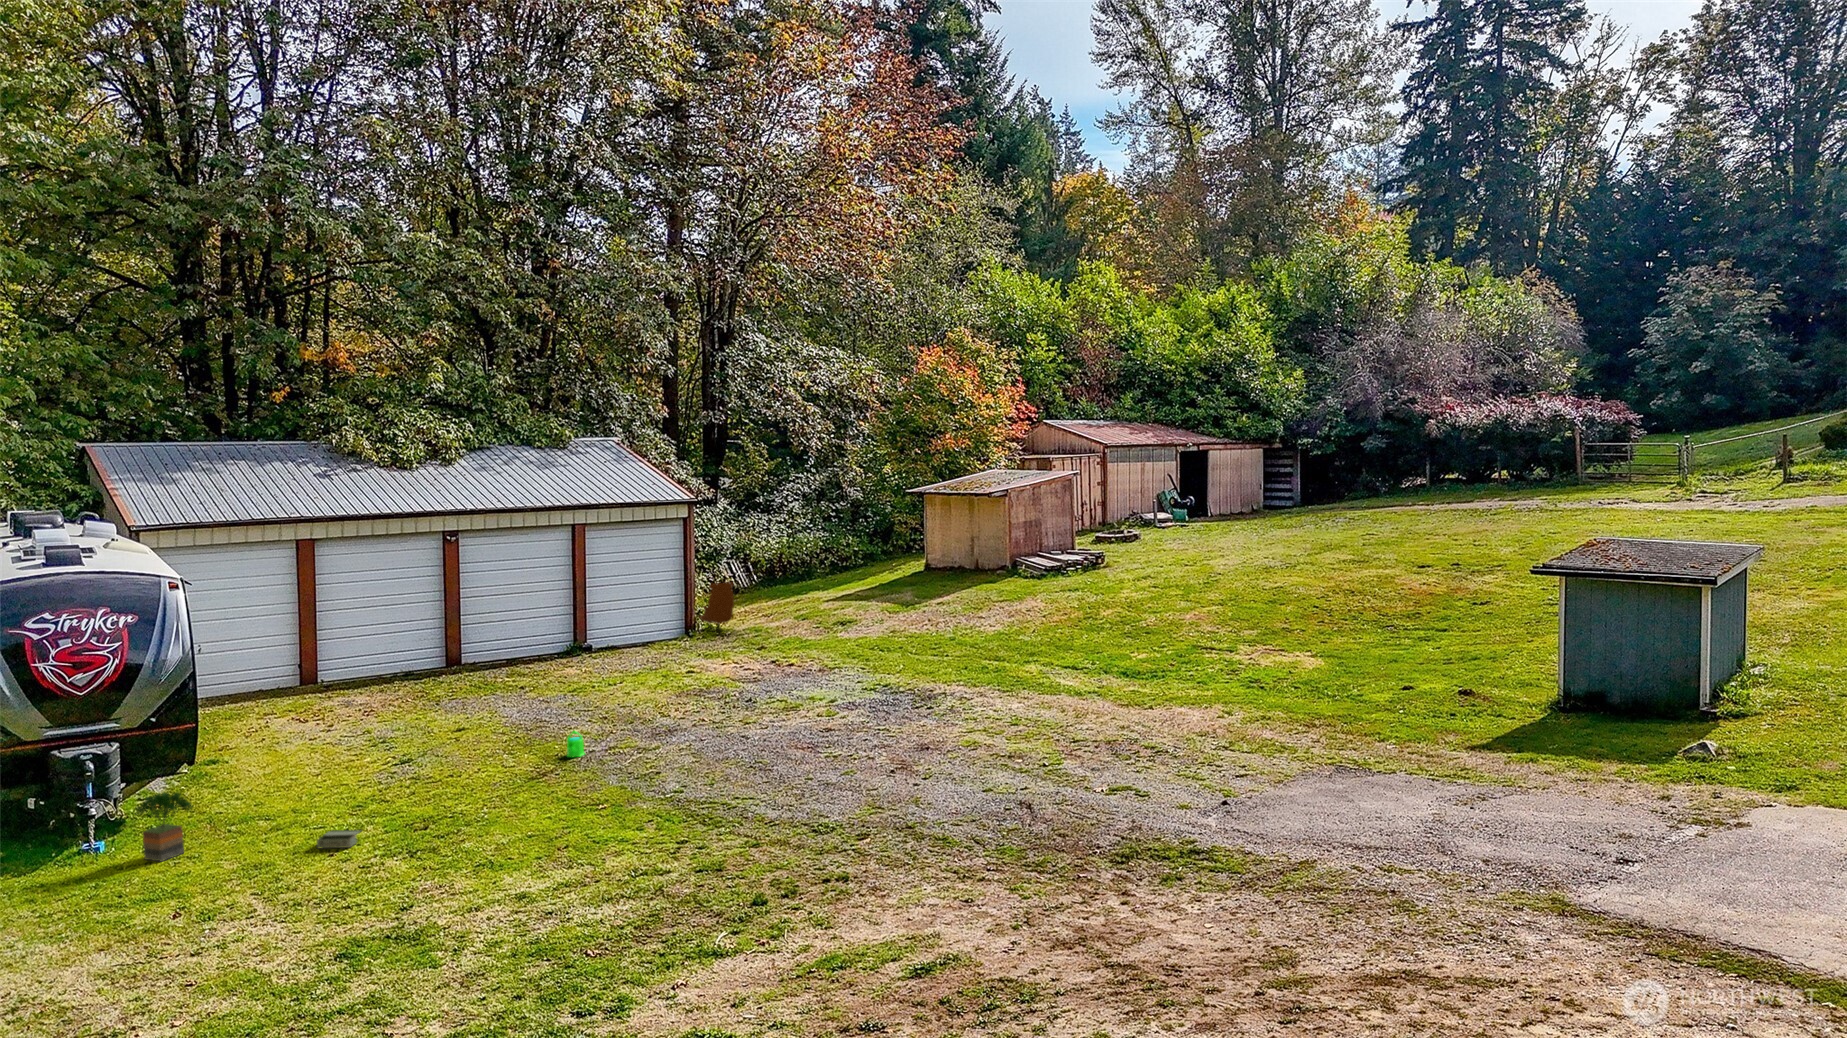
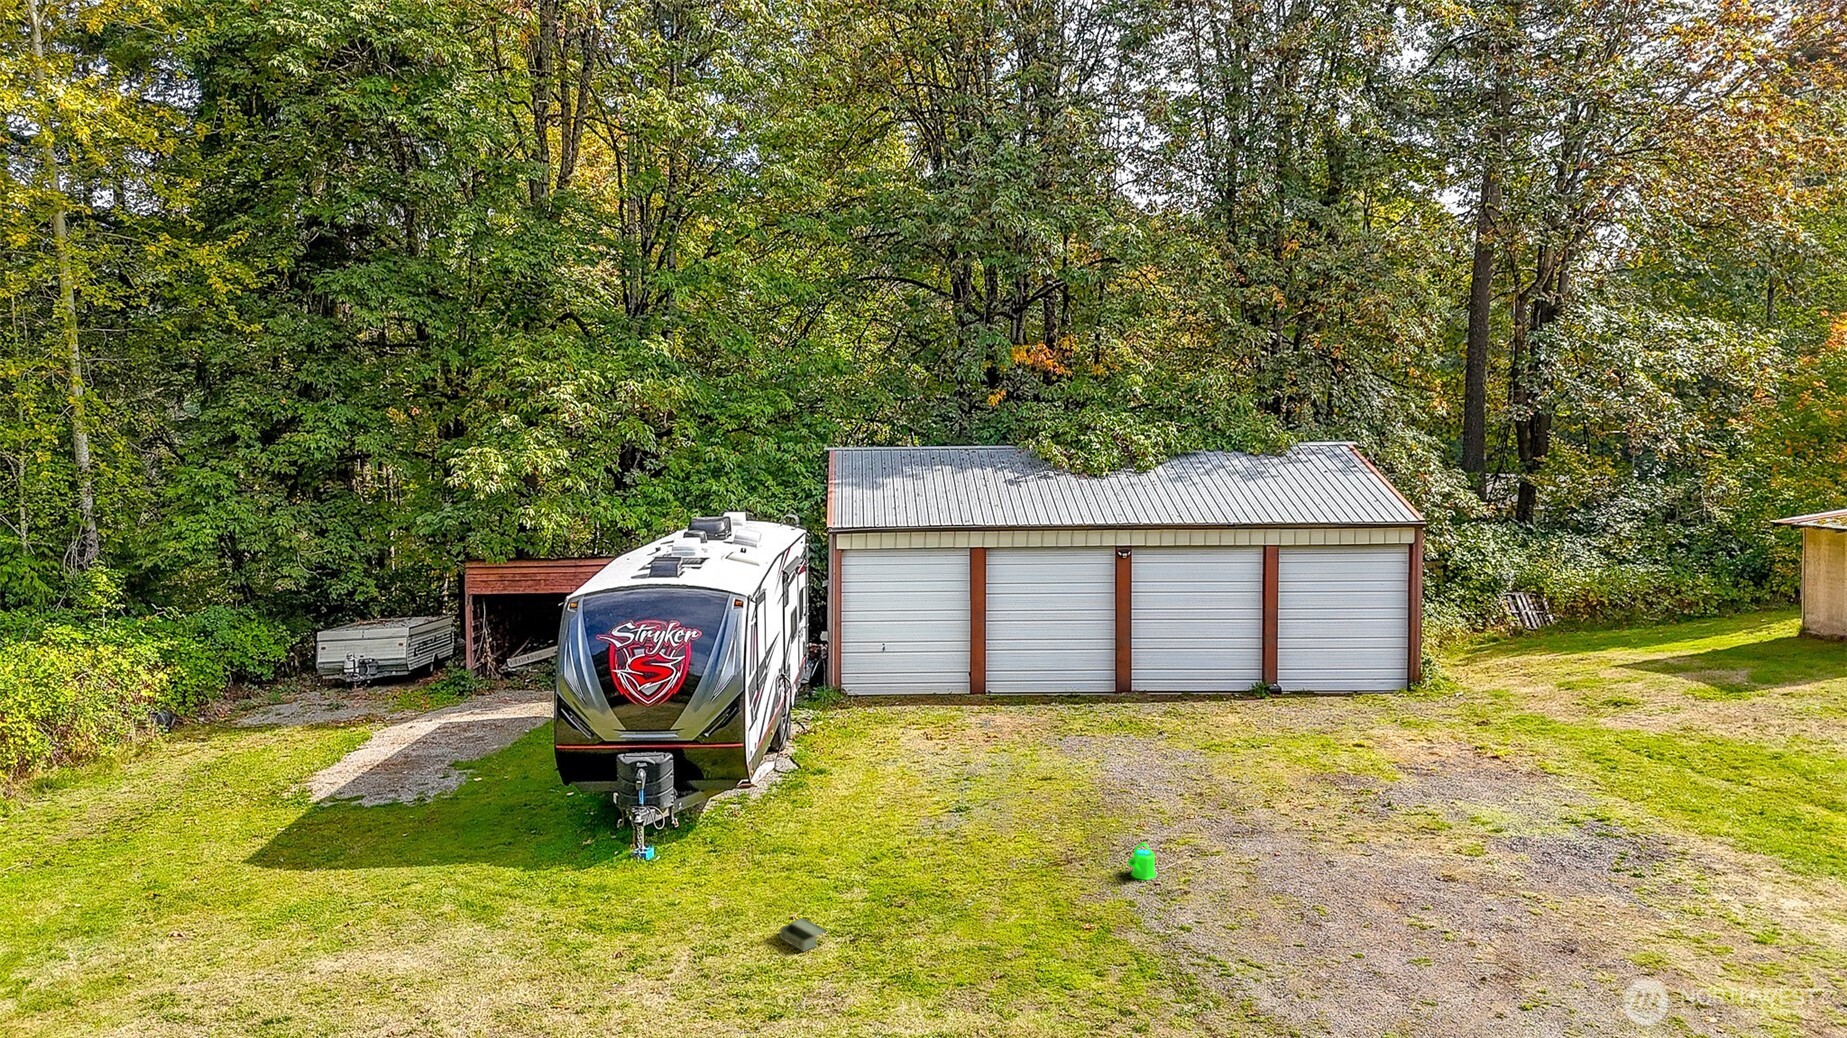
lounge chair: present [699,582,734,636] -> none [1428,633,1481,706]
potted tree: present [135,792,193,861] -> none [654,822,703,898]

